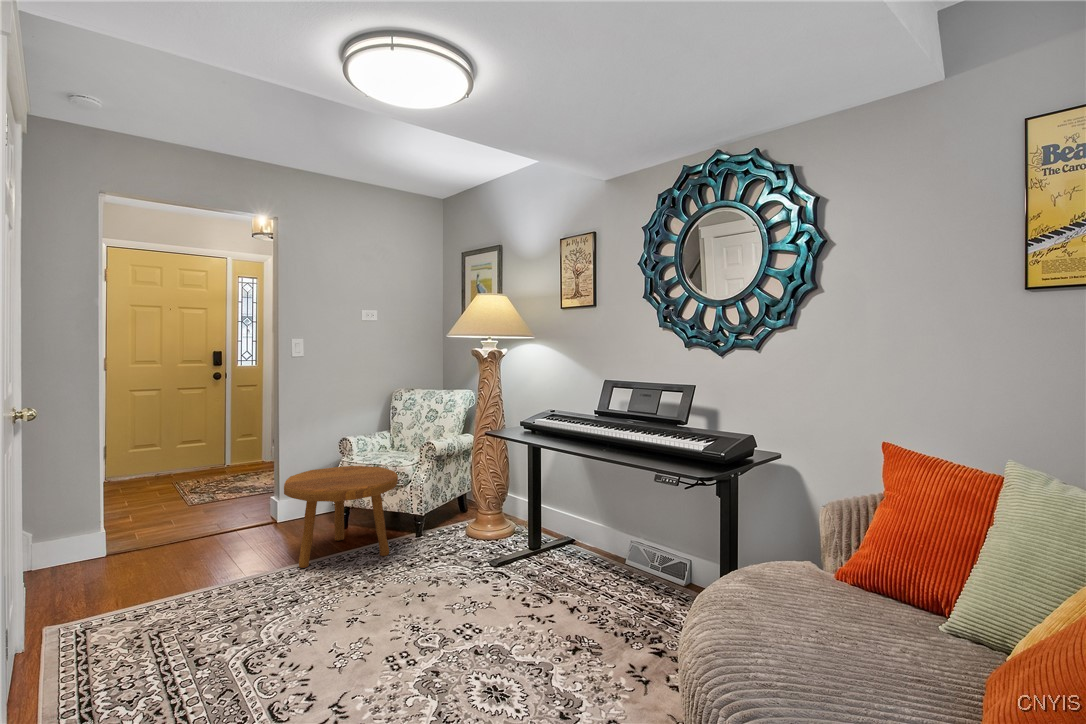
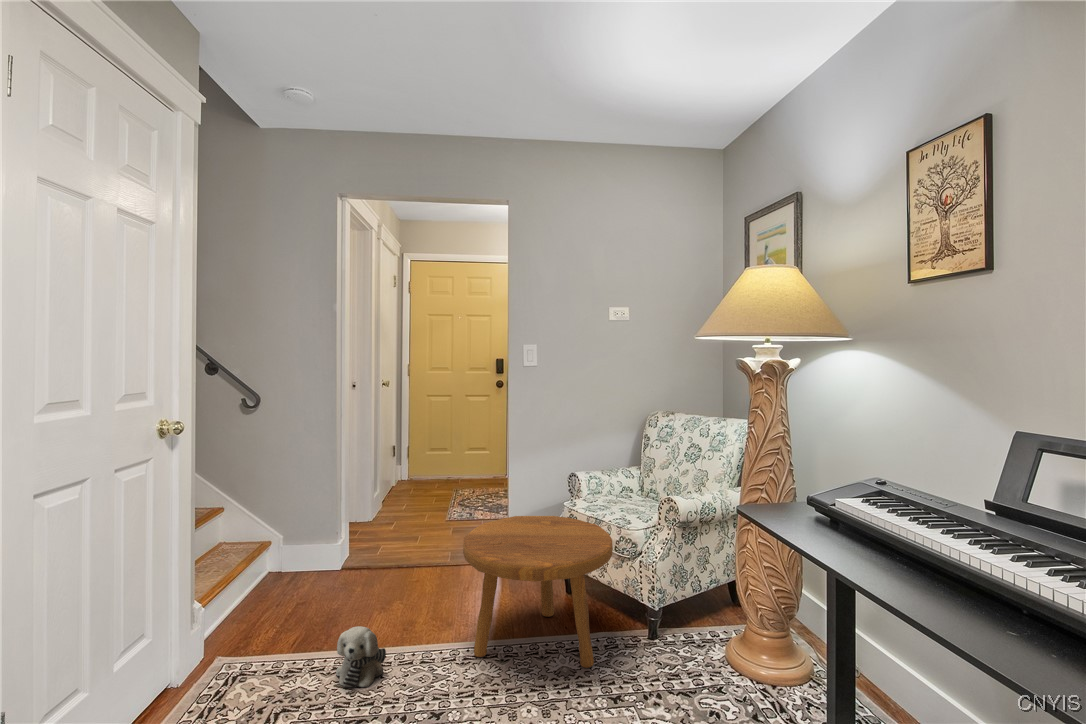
plush toy: none [190,558,236,604] -> present [336,626,386,687]

